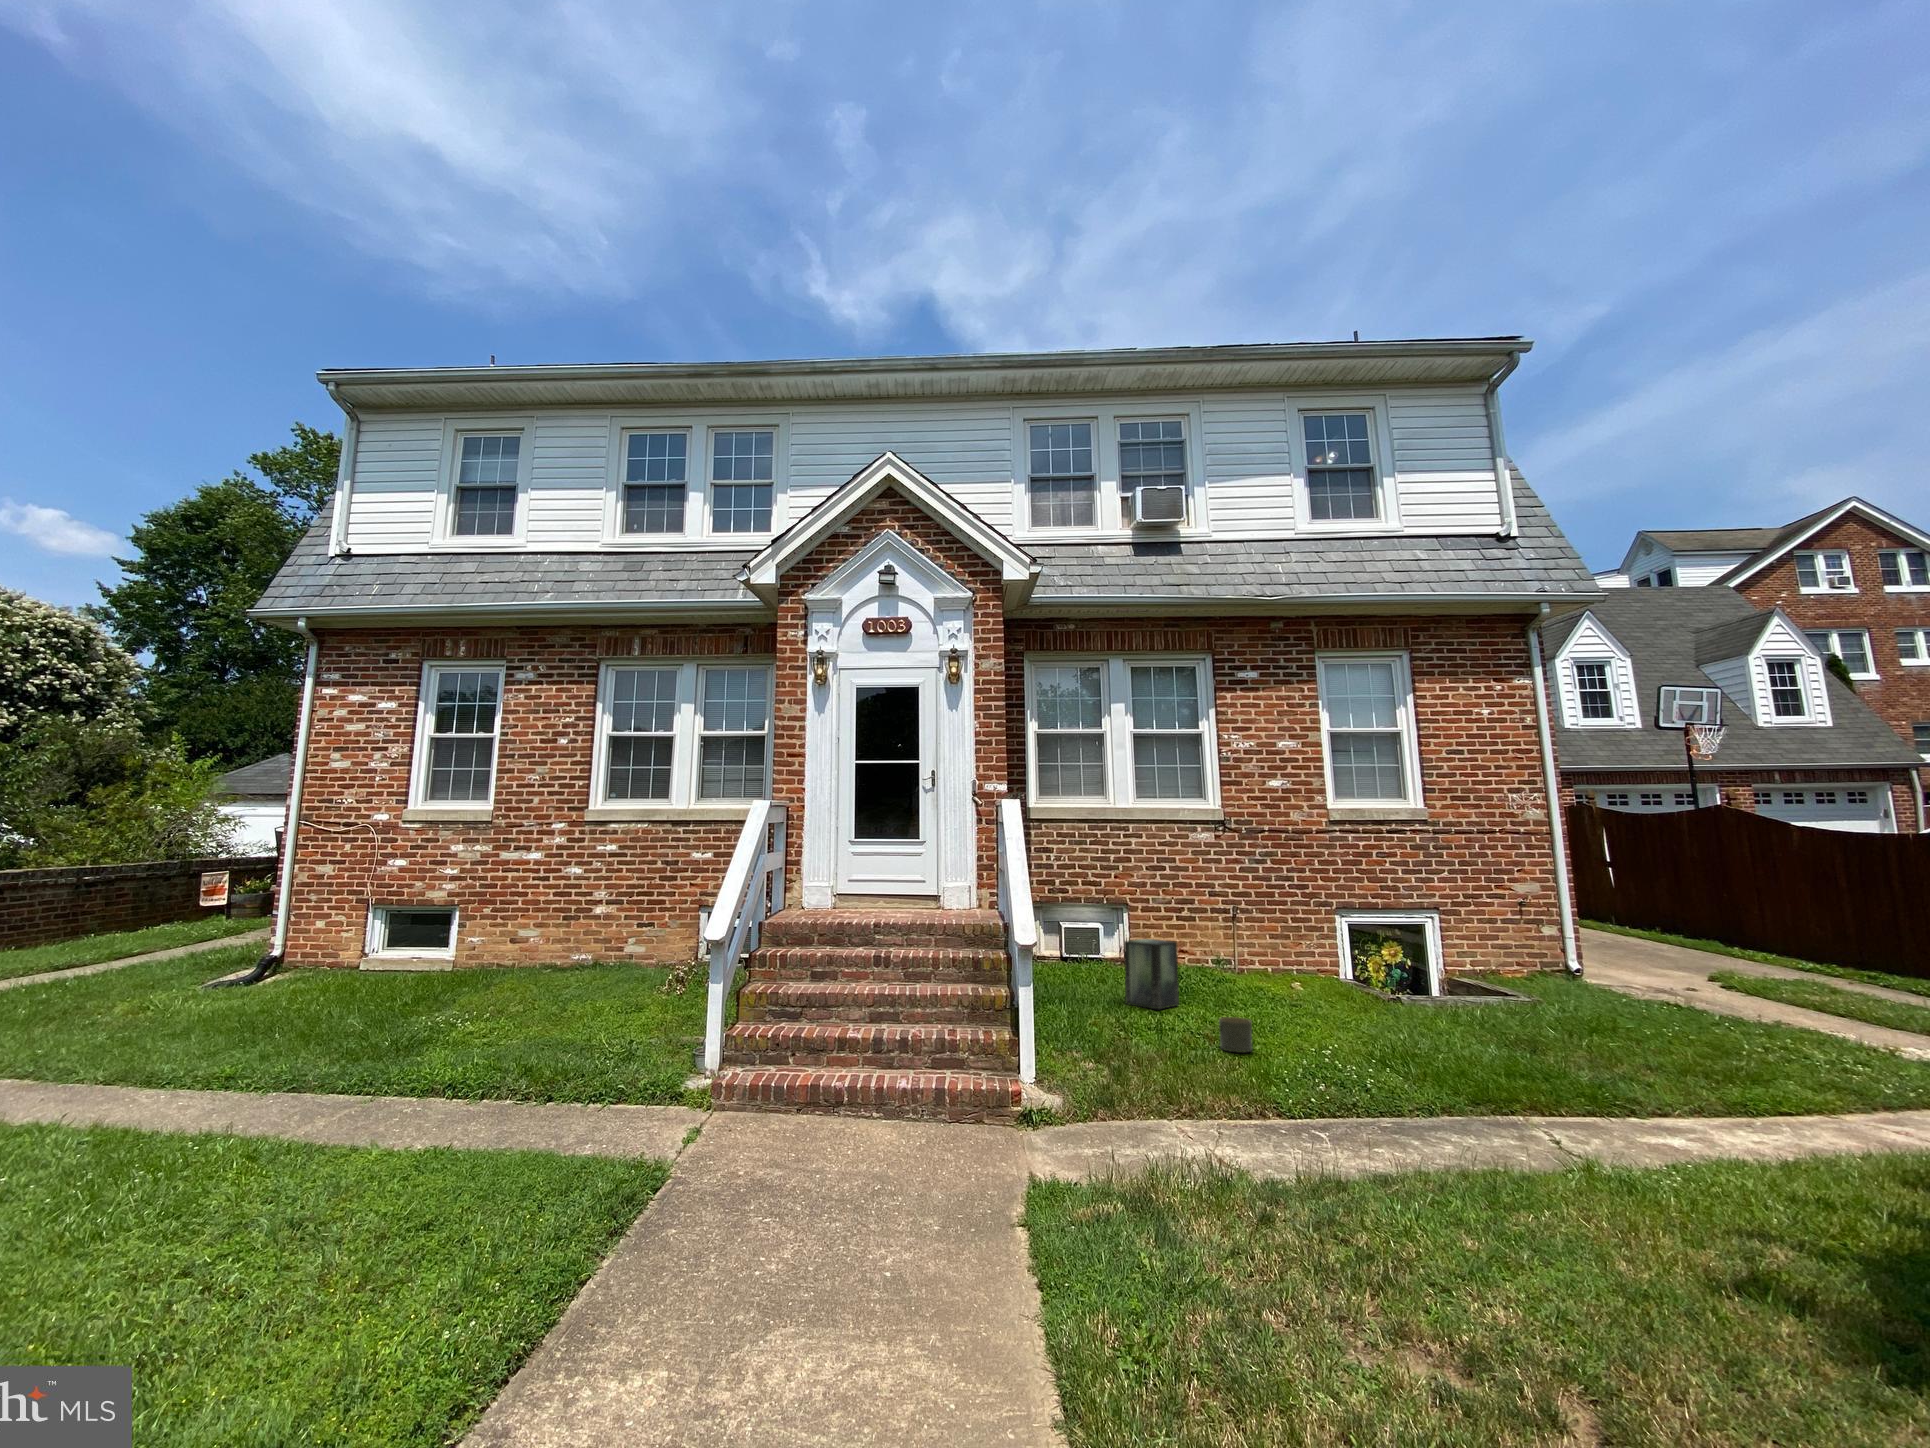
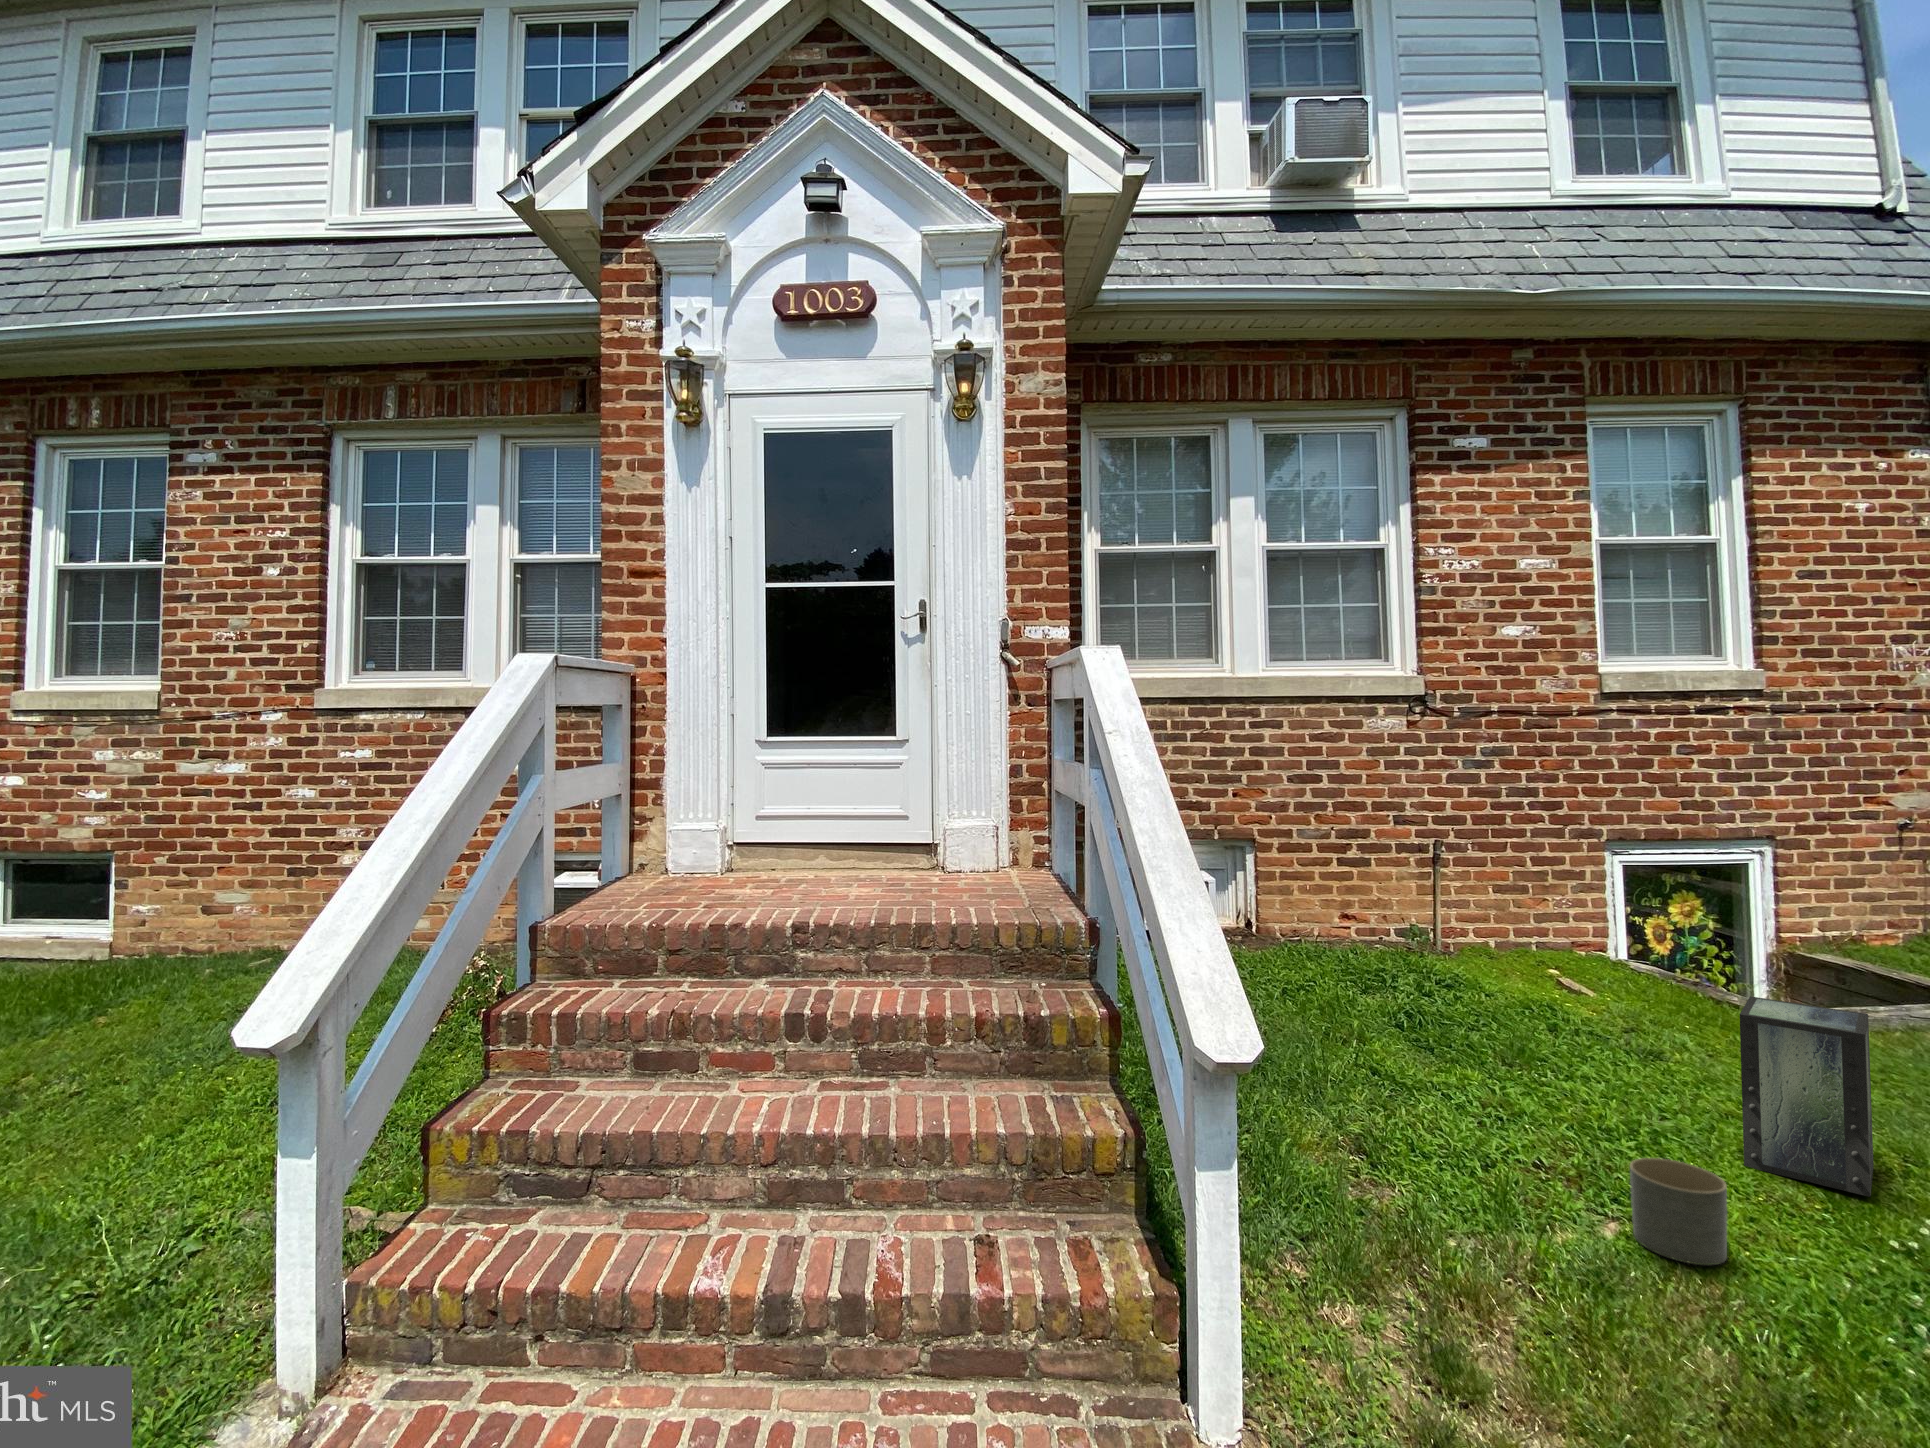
storage box: present [1124,939,1179,1009] -> present [1740,996,1873,1197]

